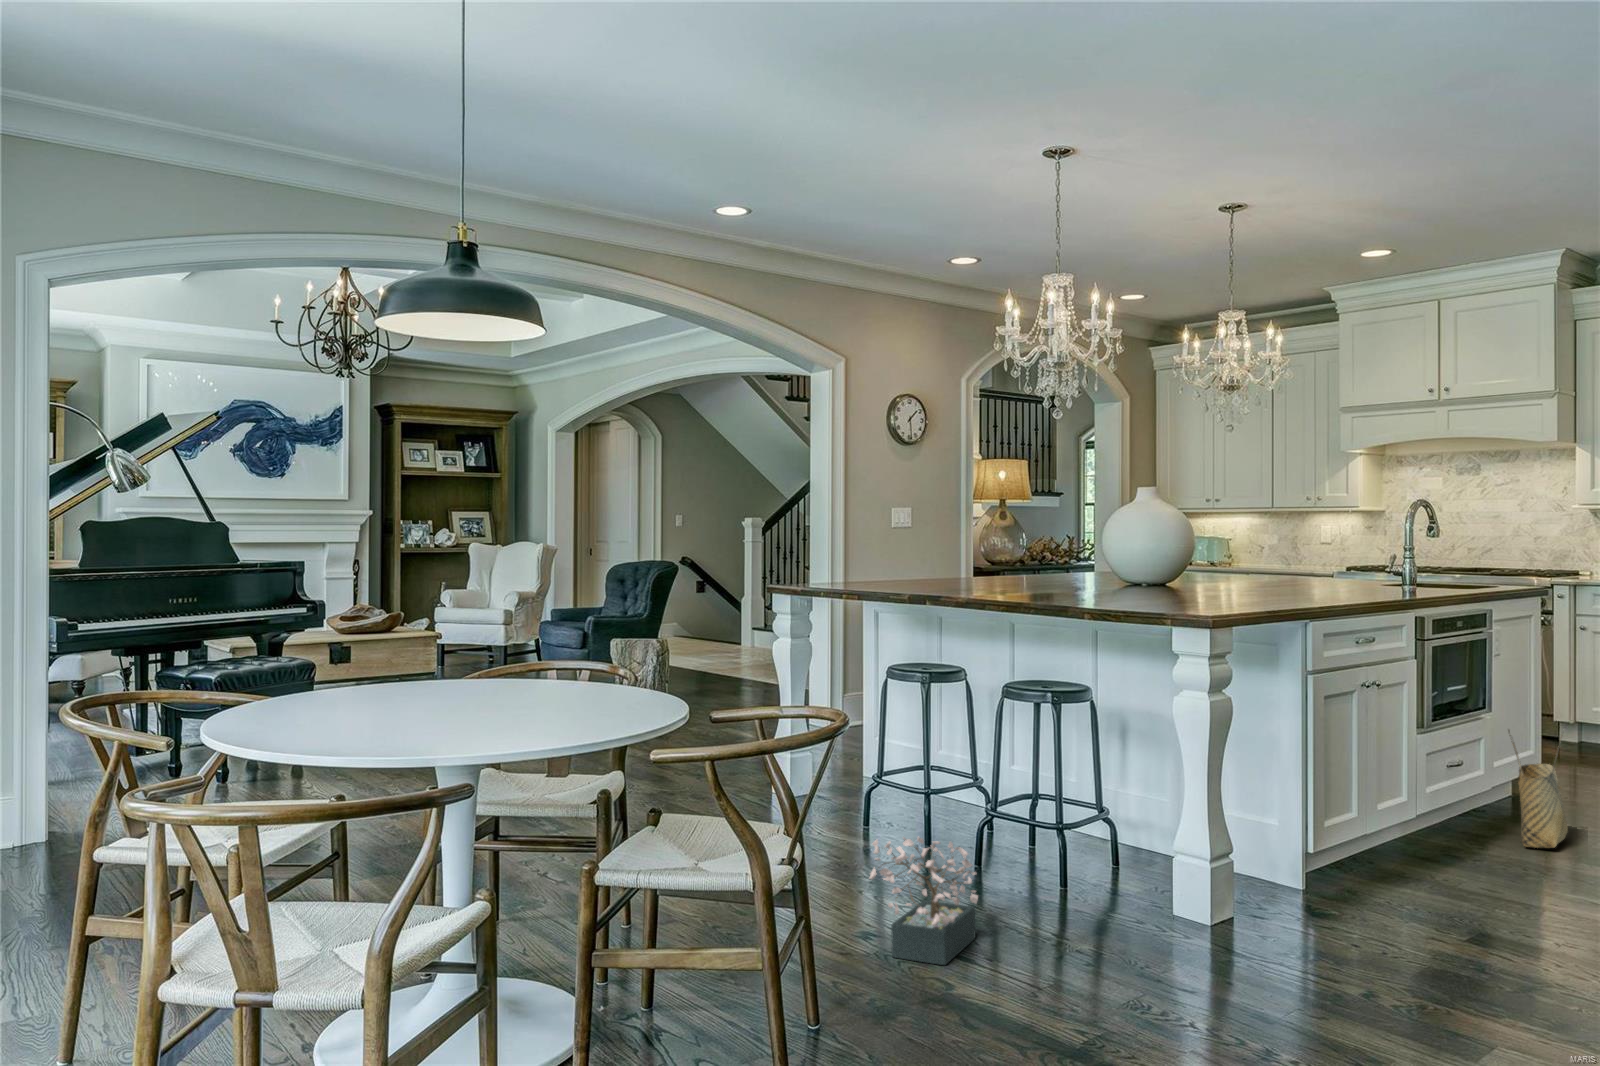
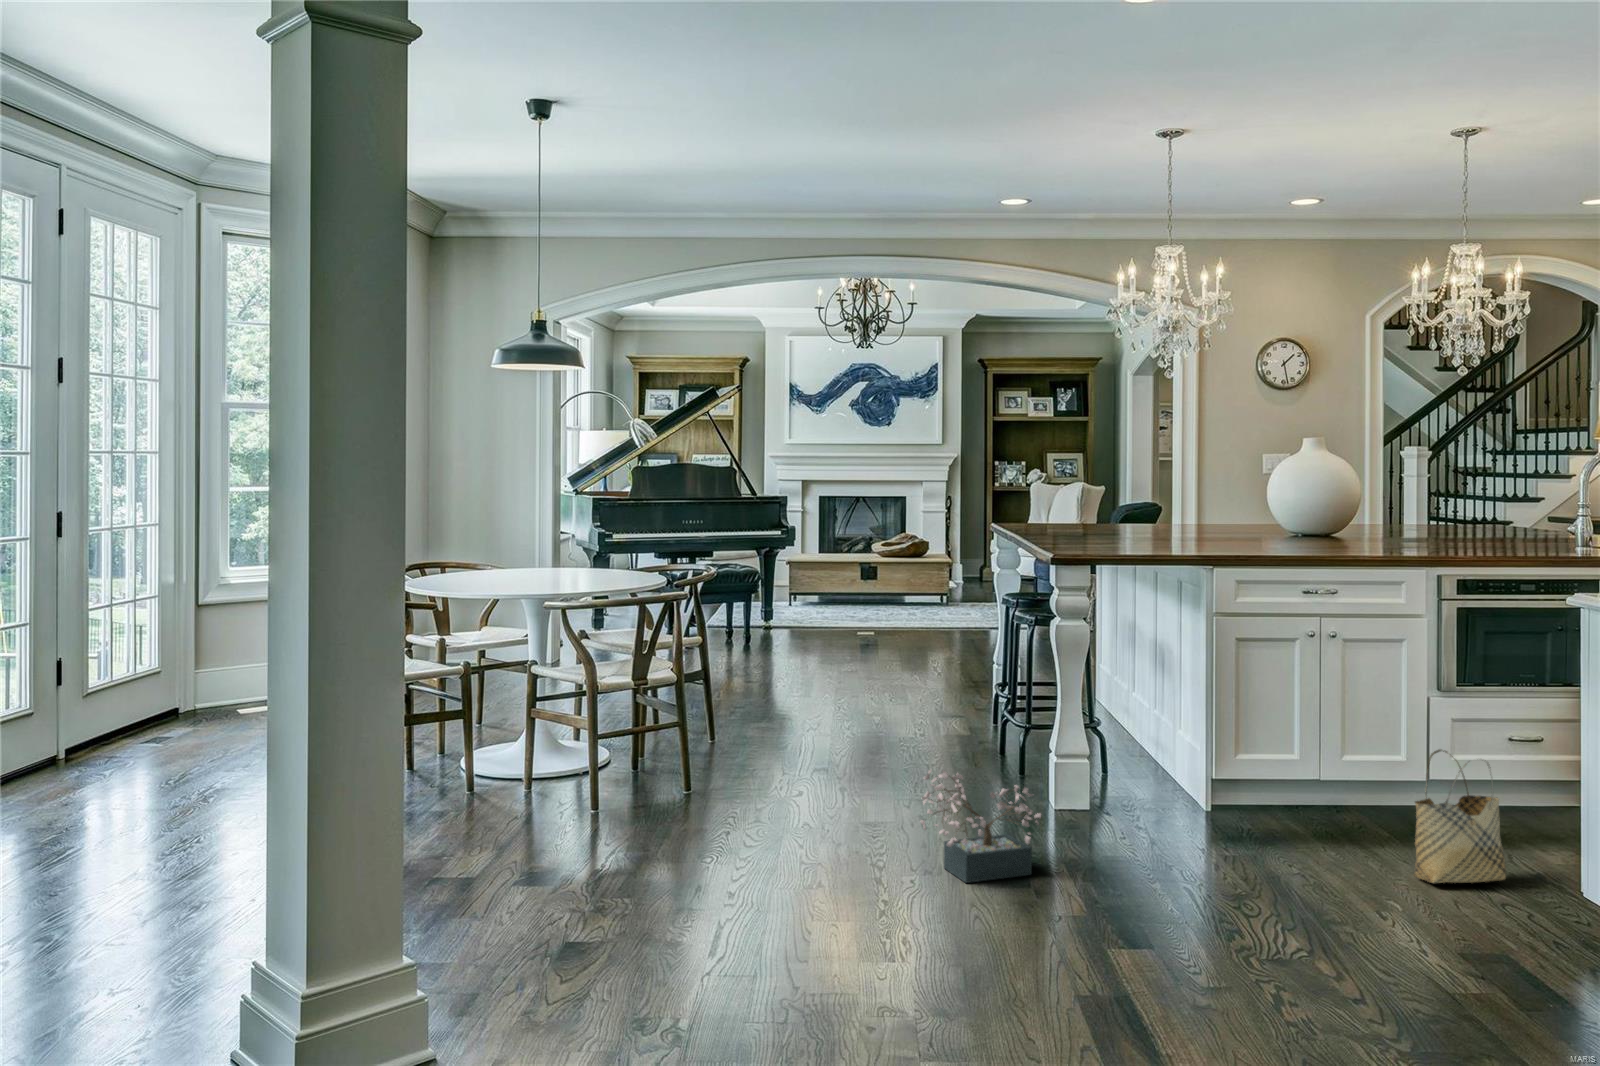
decorative plant: present [869,837,978,965] -> present [920,770,1041,883]

